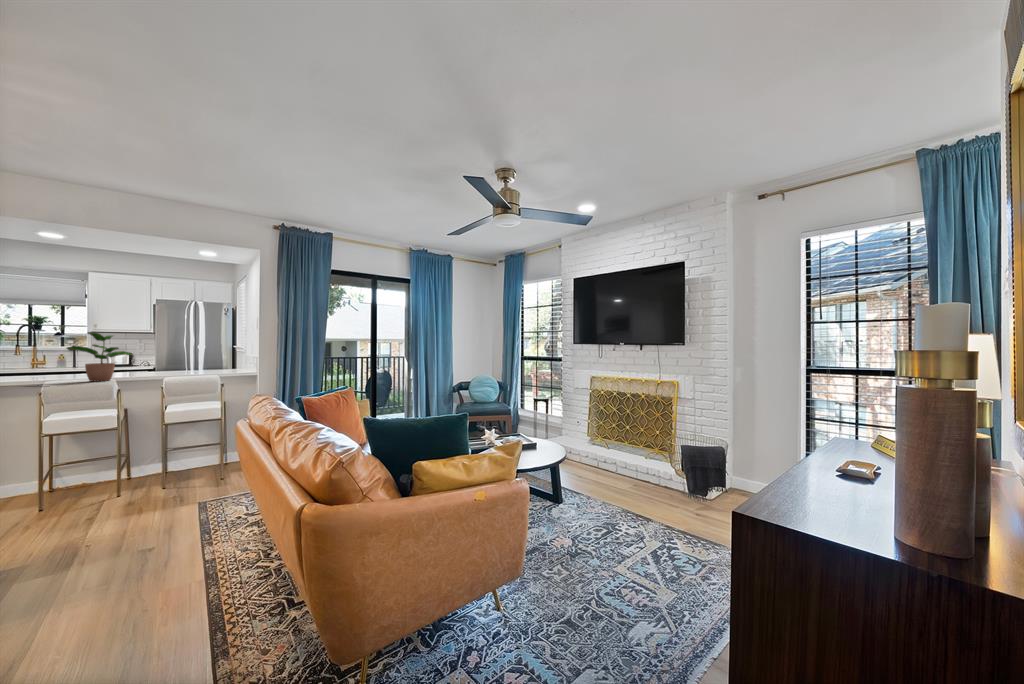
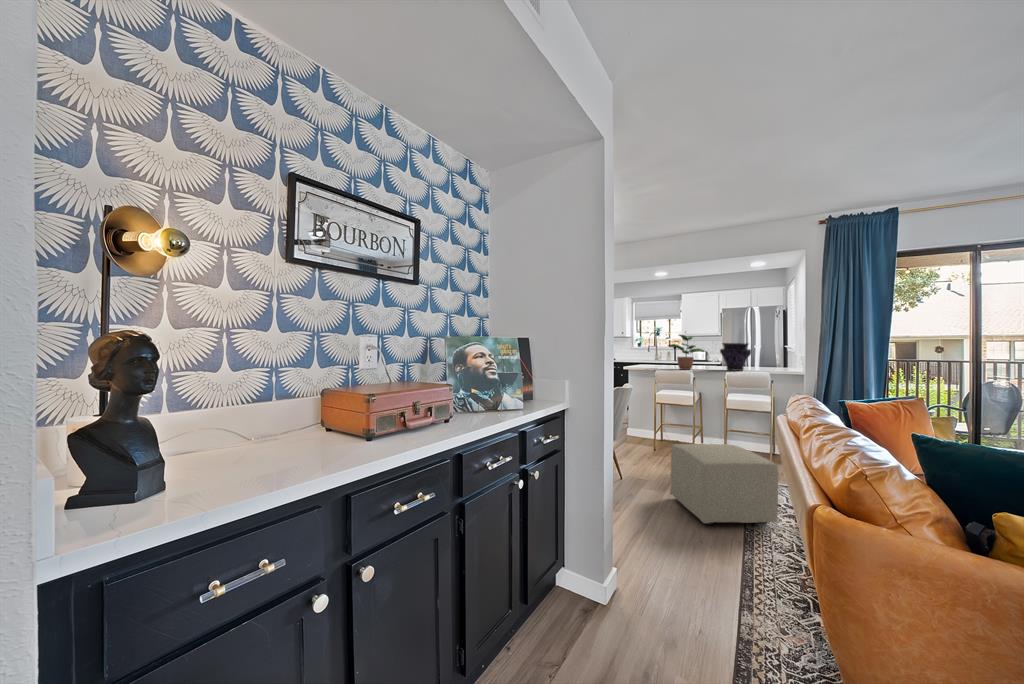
vase: none [156,344,199,377] -> present [720,343,751,371]
ottoman: none [84,467,241,583] -> present [670,444,778,525]

